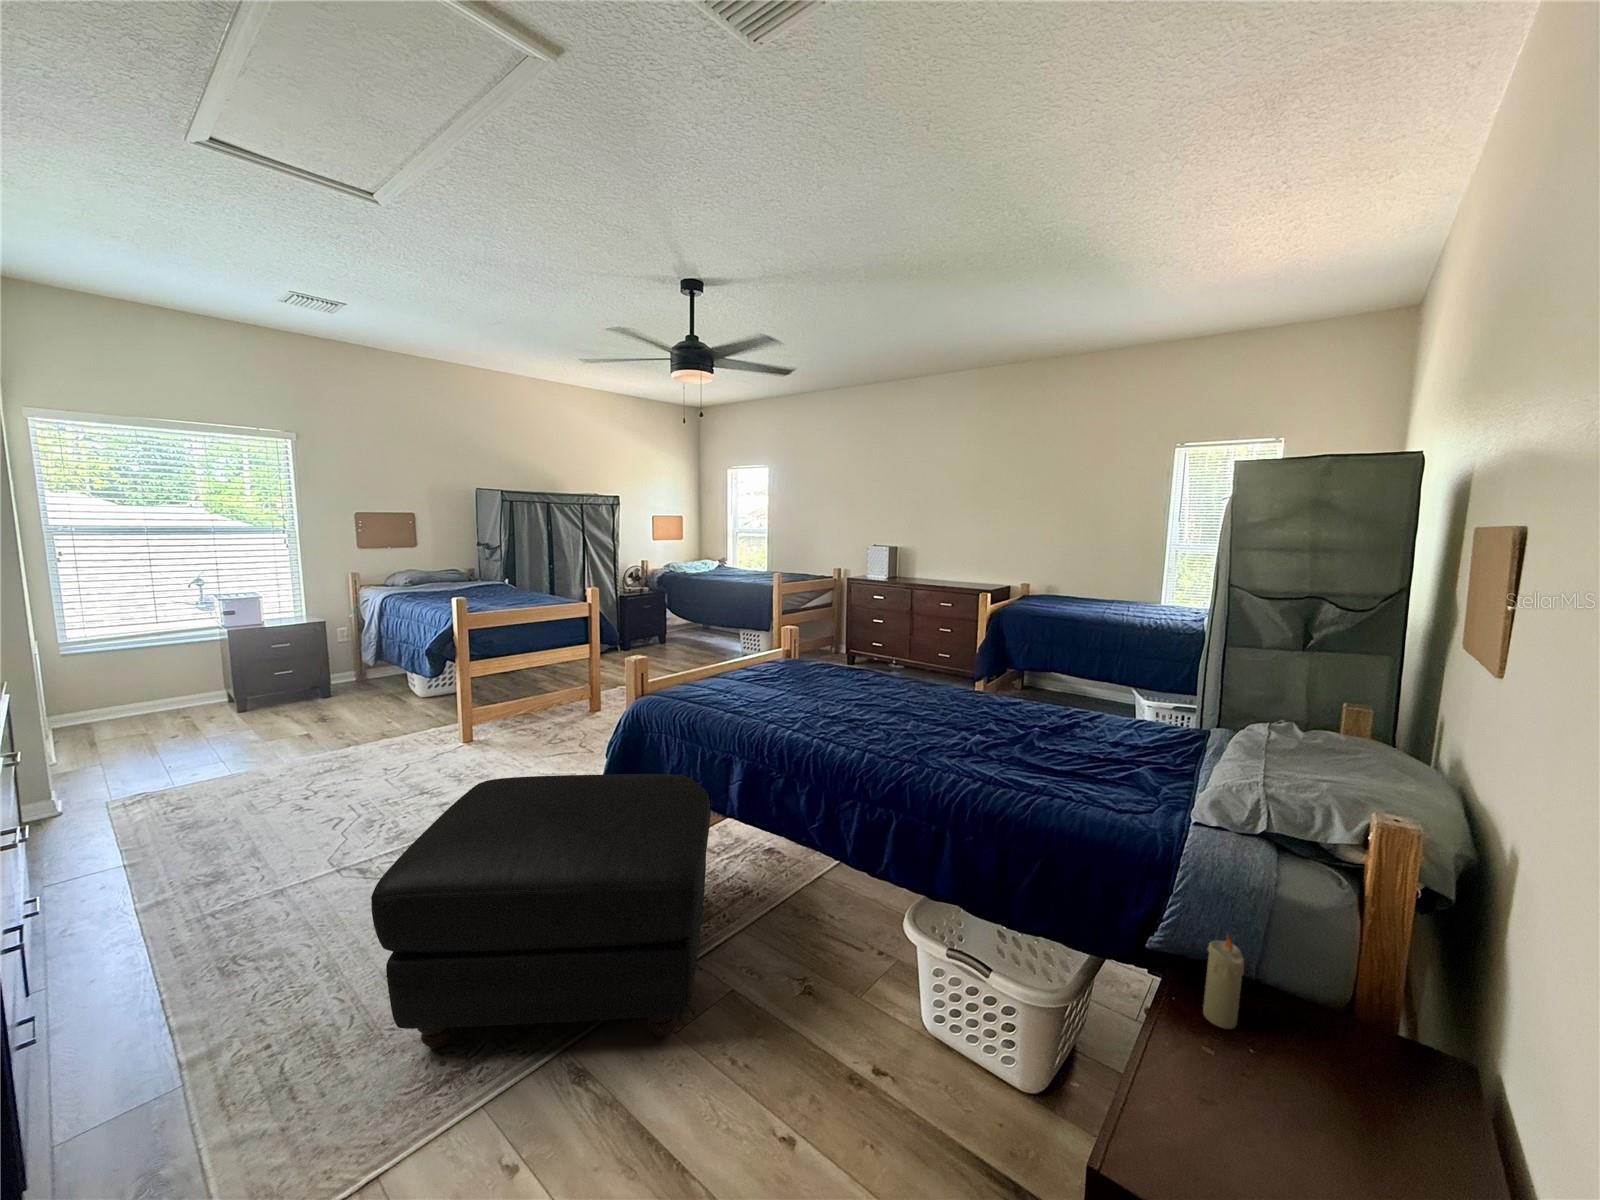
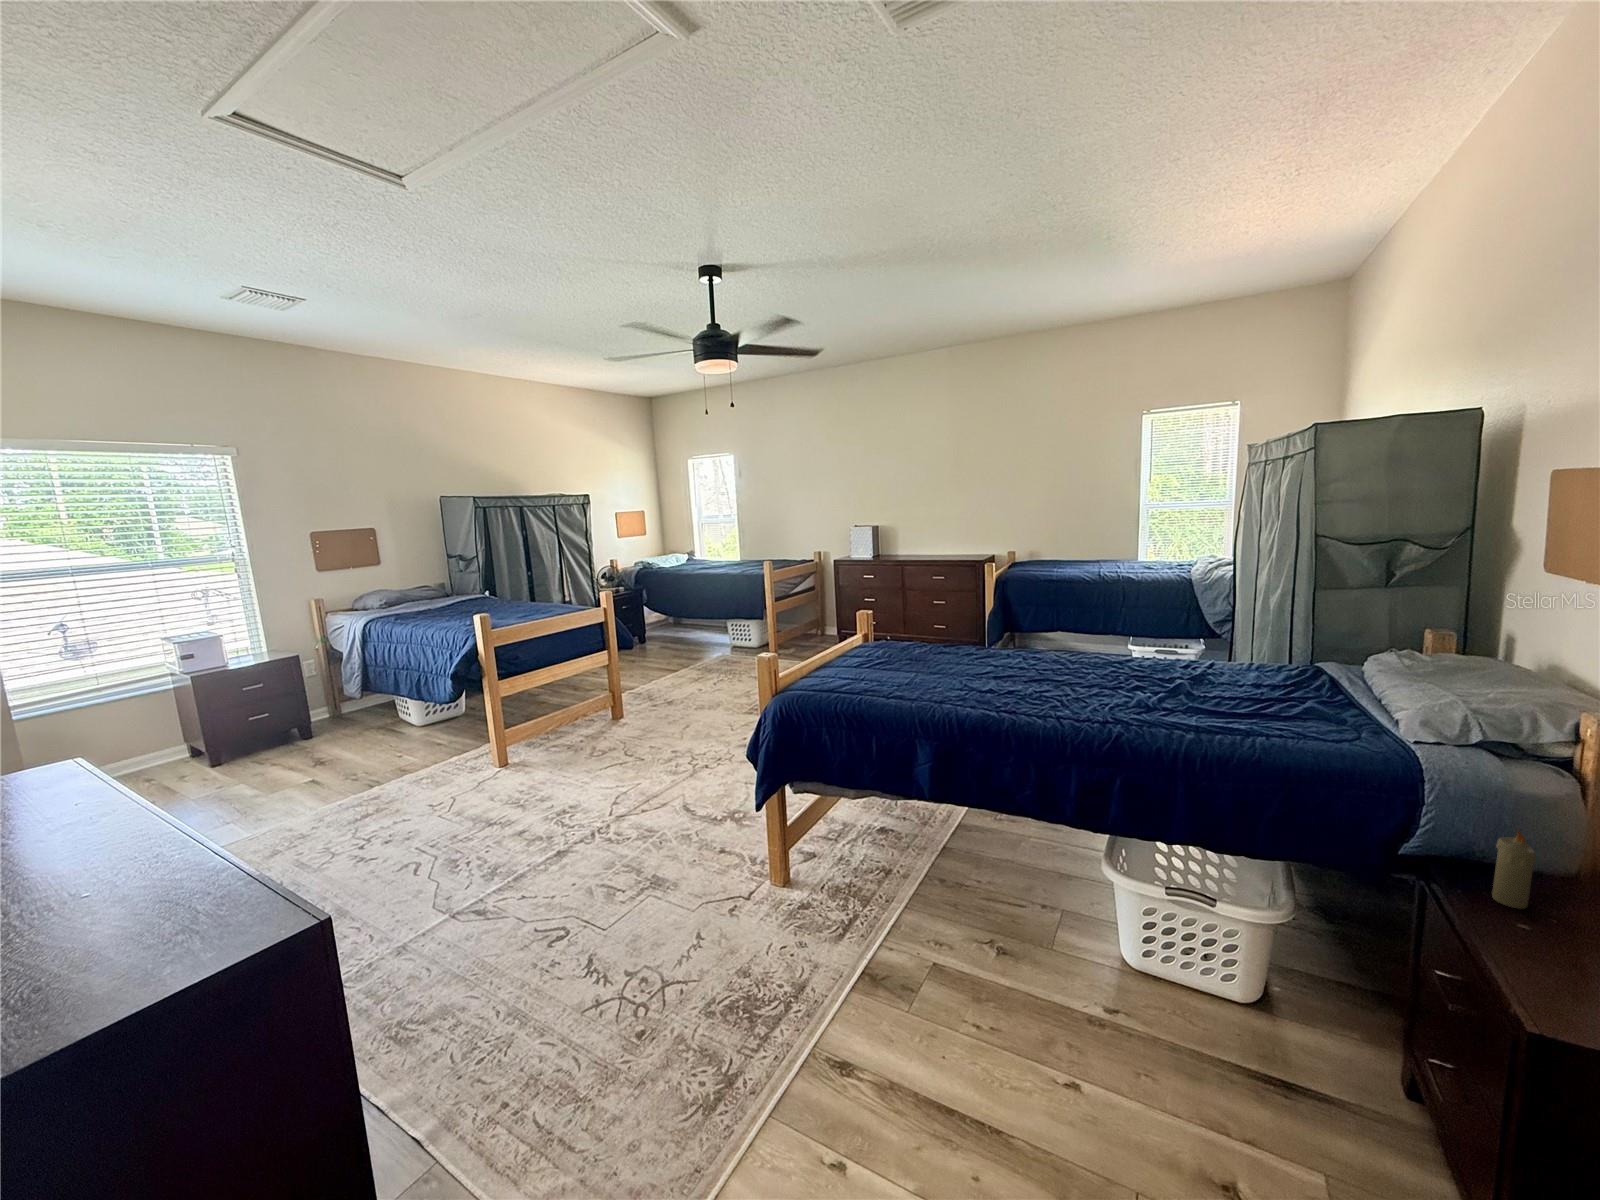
ottoman: present [371,774,711,1049] -> none [626,766,935,1073]

